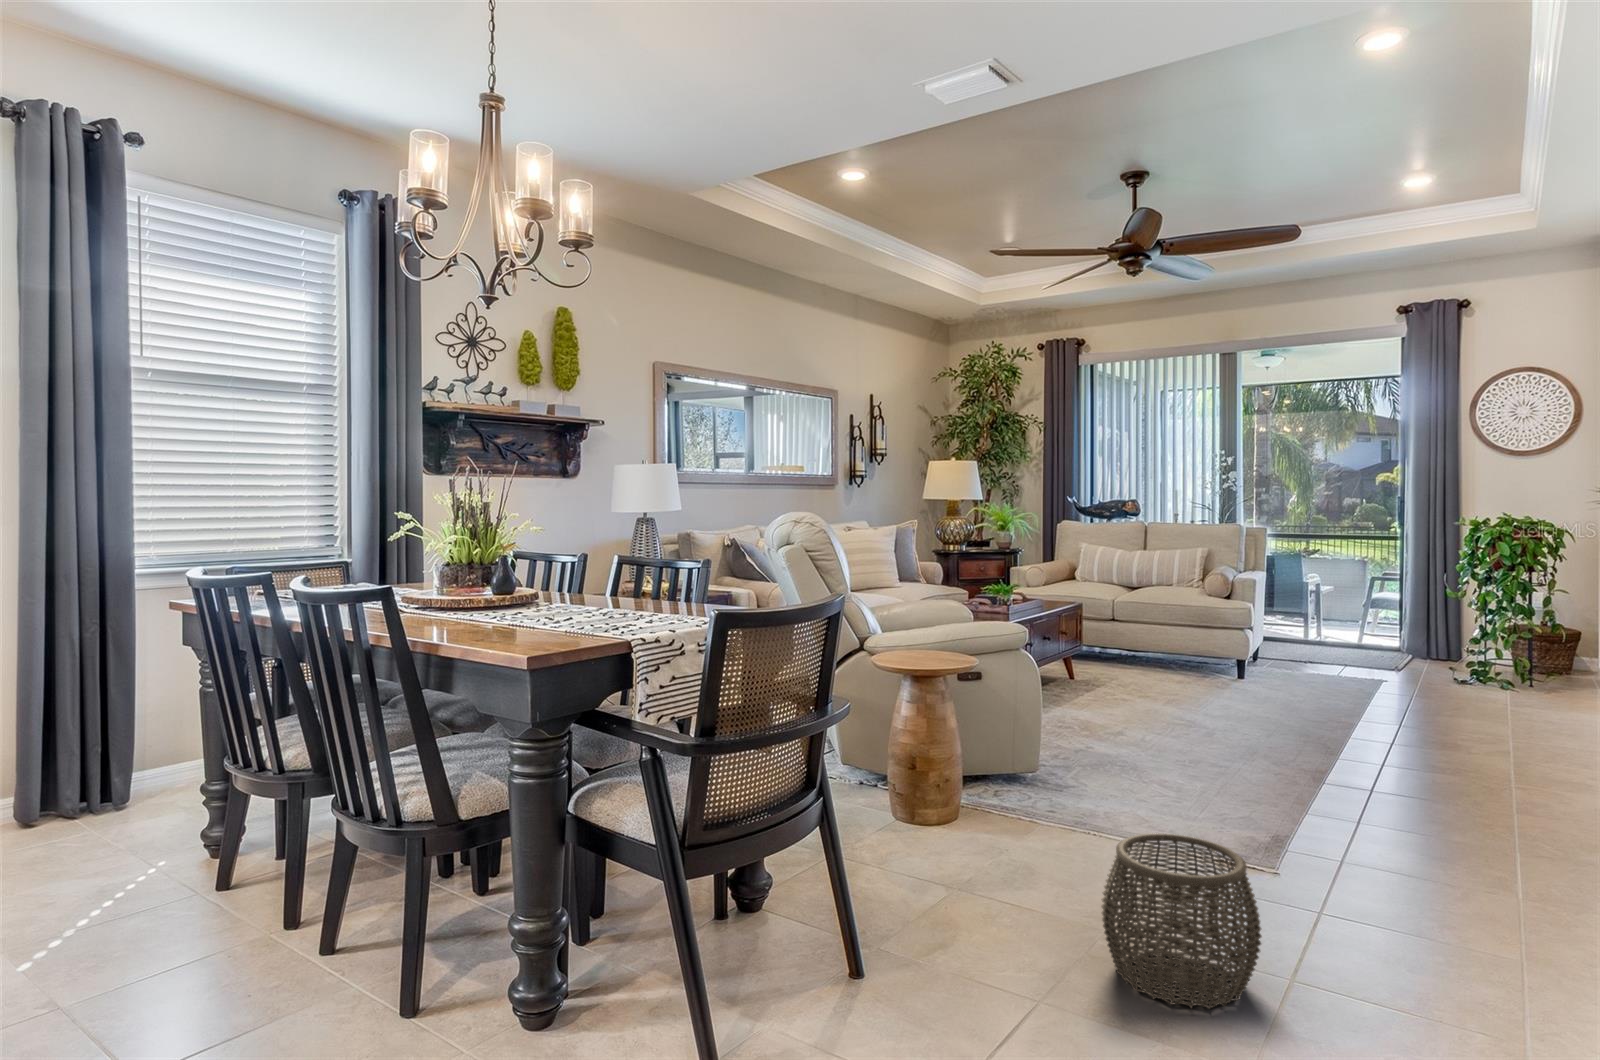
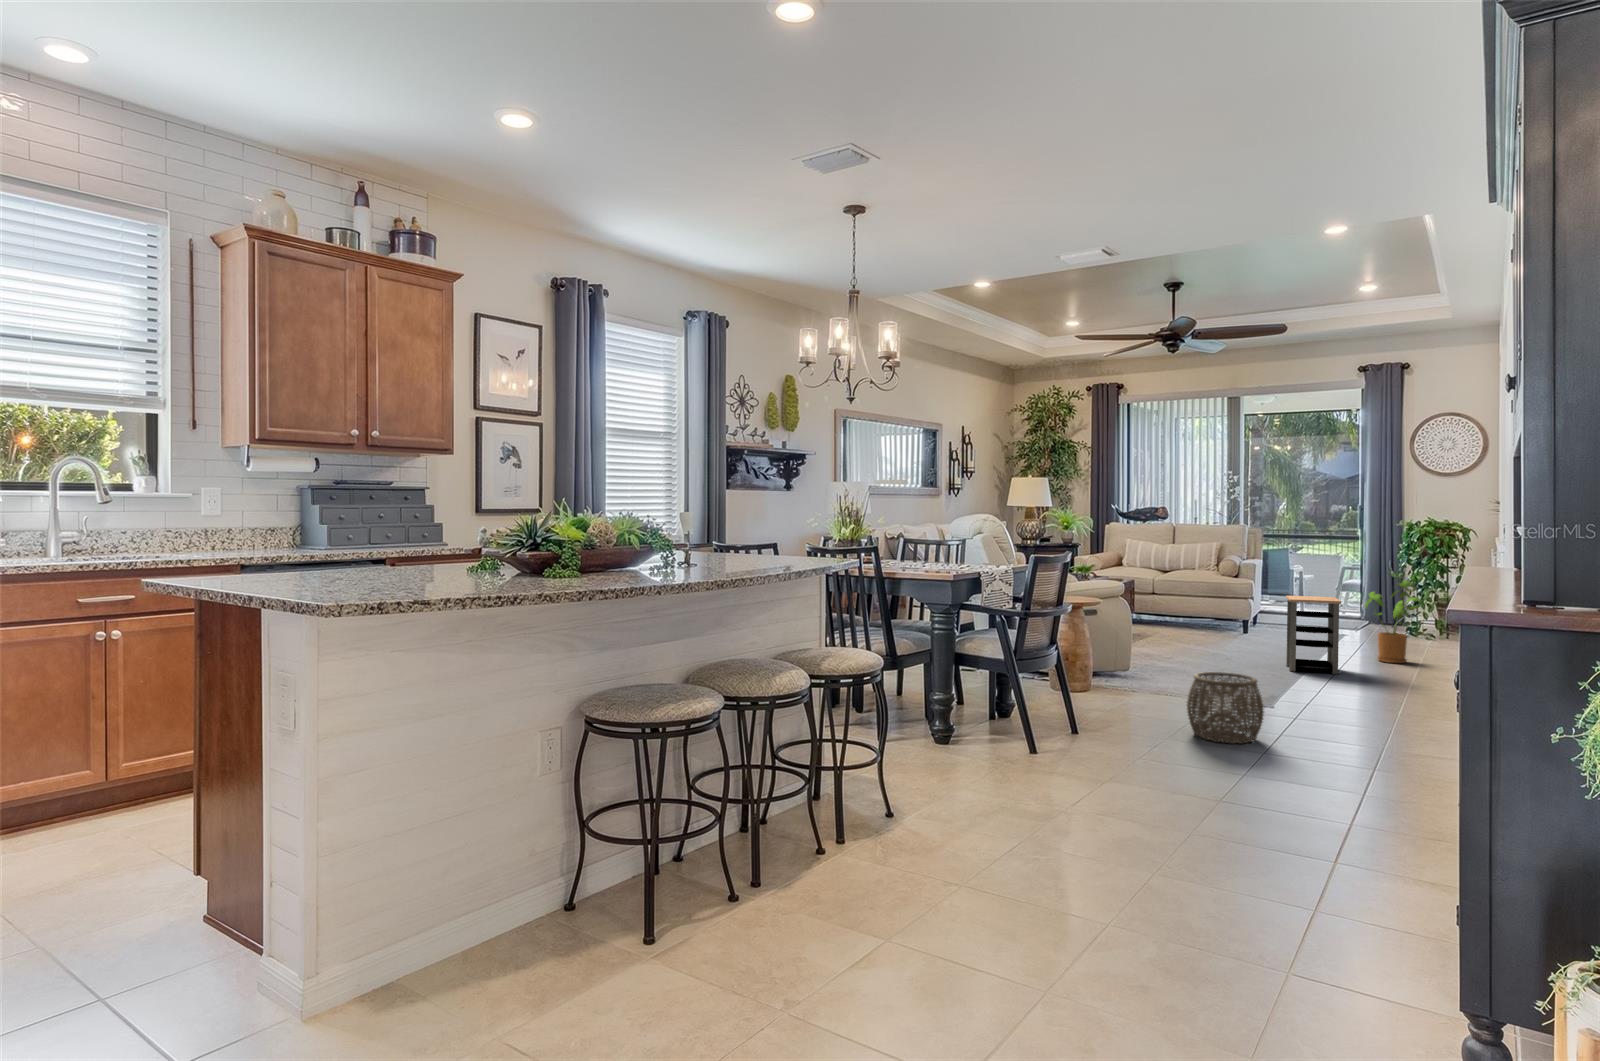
house plant: none [1422,612,1520,742] -> present [1365,580,1422,663]
side table: none [1301,638,1391,770] -> present [1286,596,1341,674]

